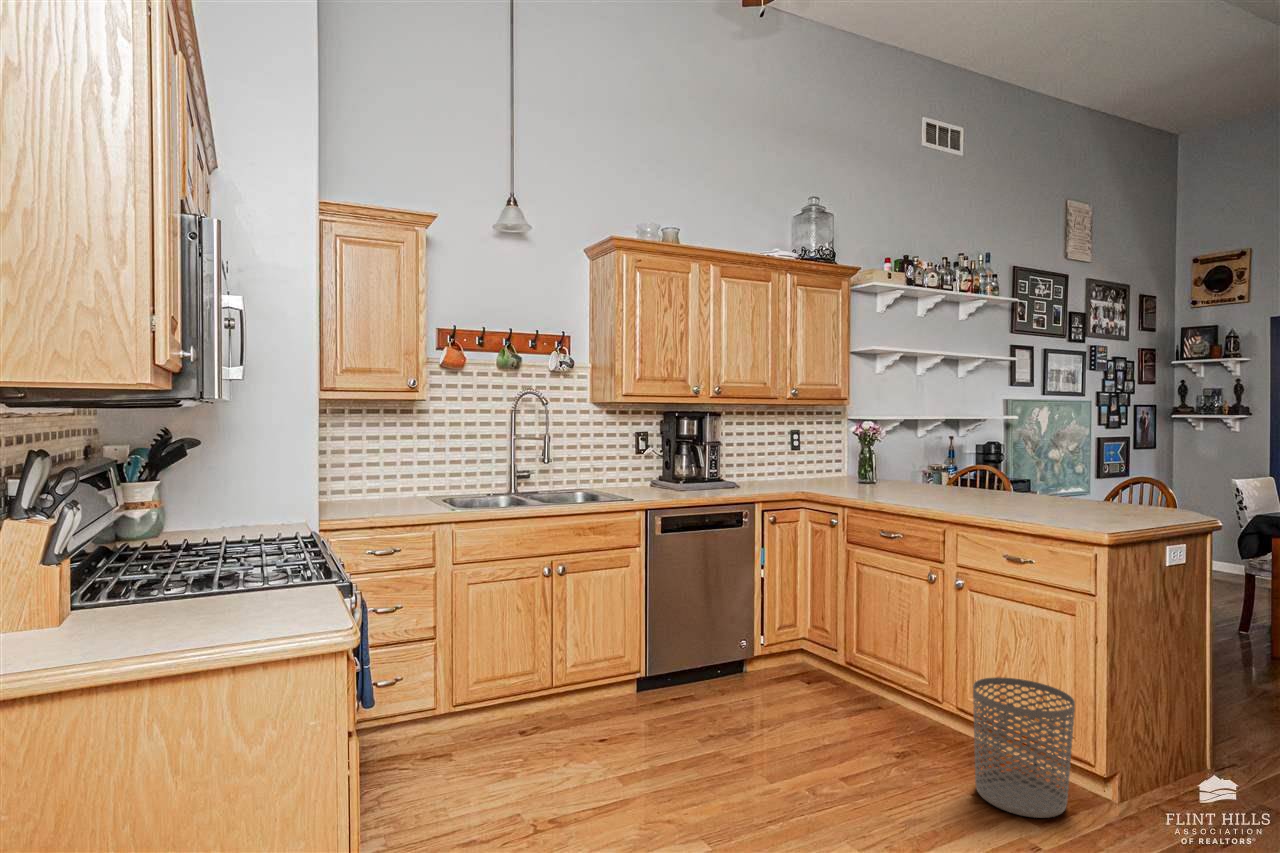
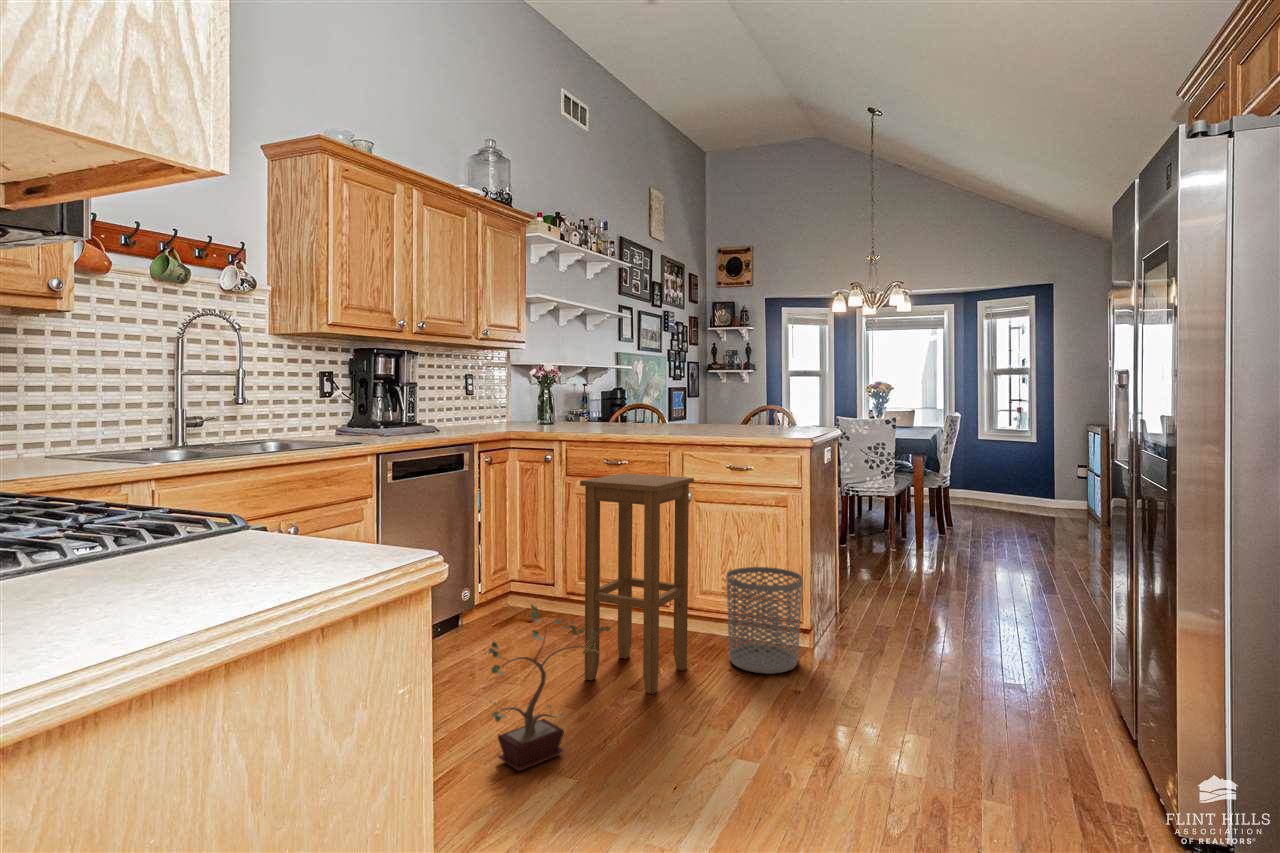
stool: none [800,549,932,793] -> present [580,473,694,694]
potted plant: none [639,667,774,821] -> present [489,605,610,771]

